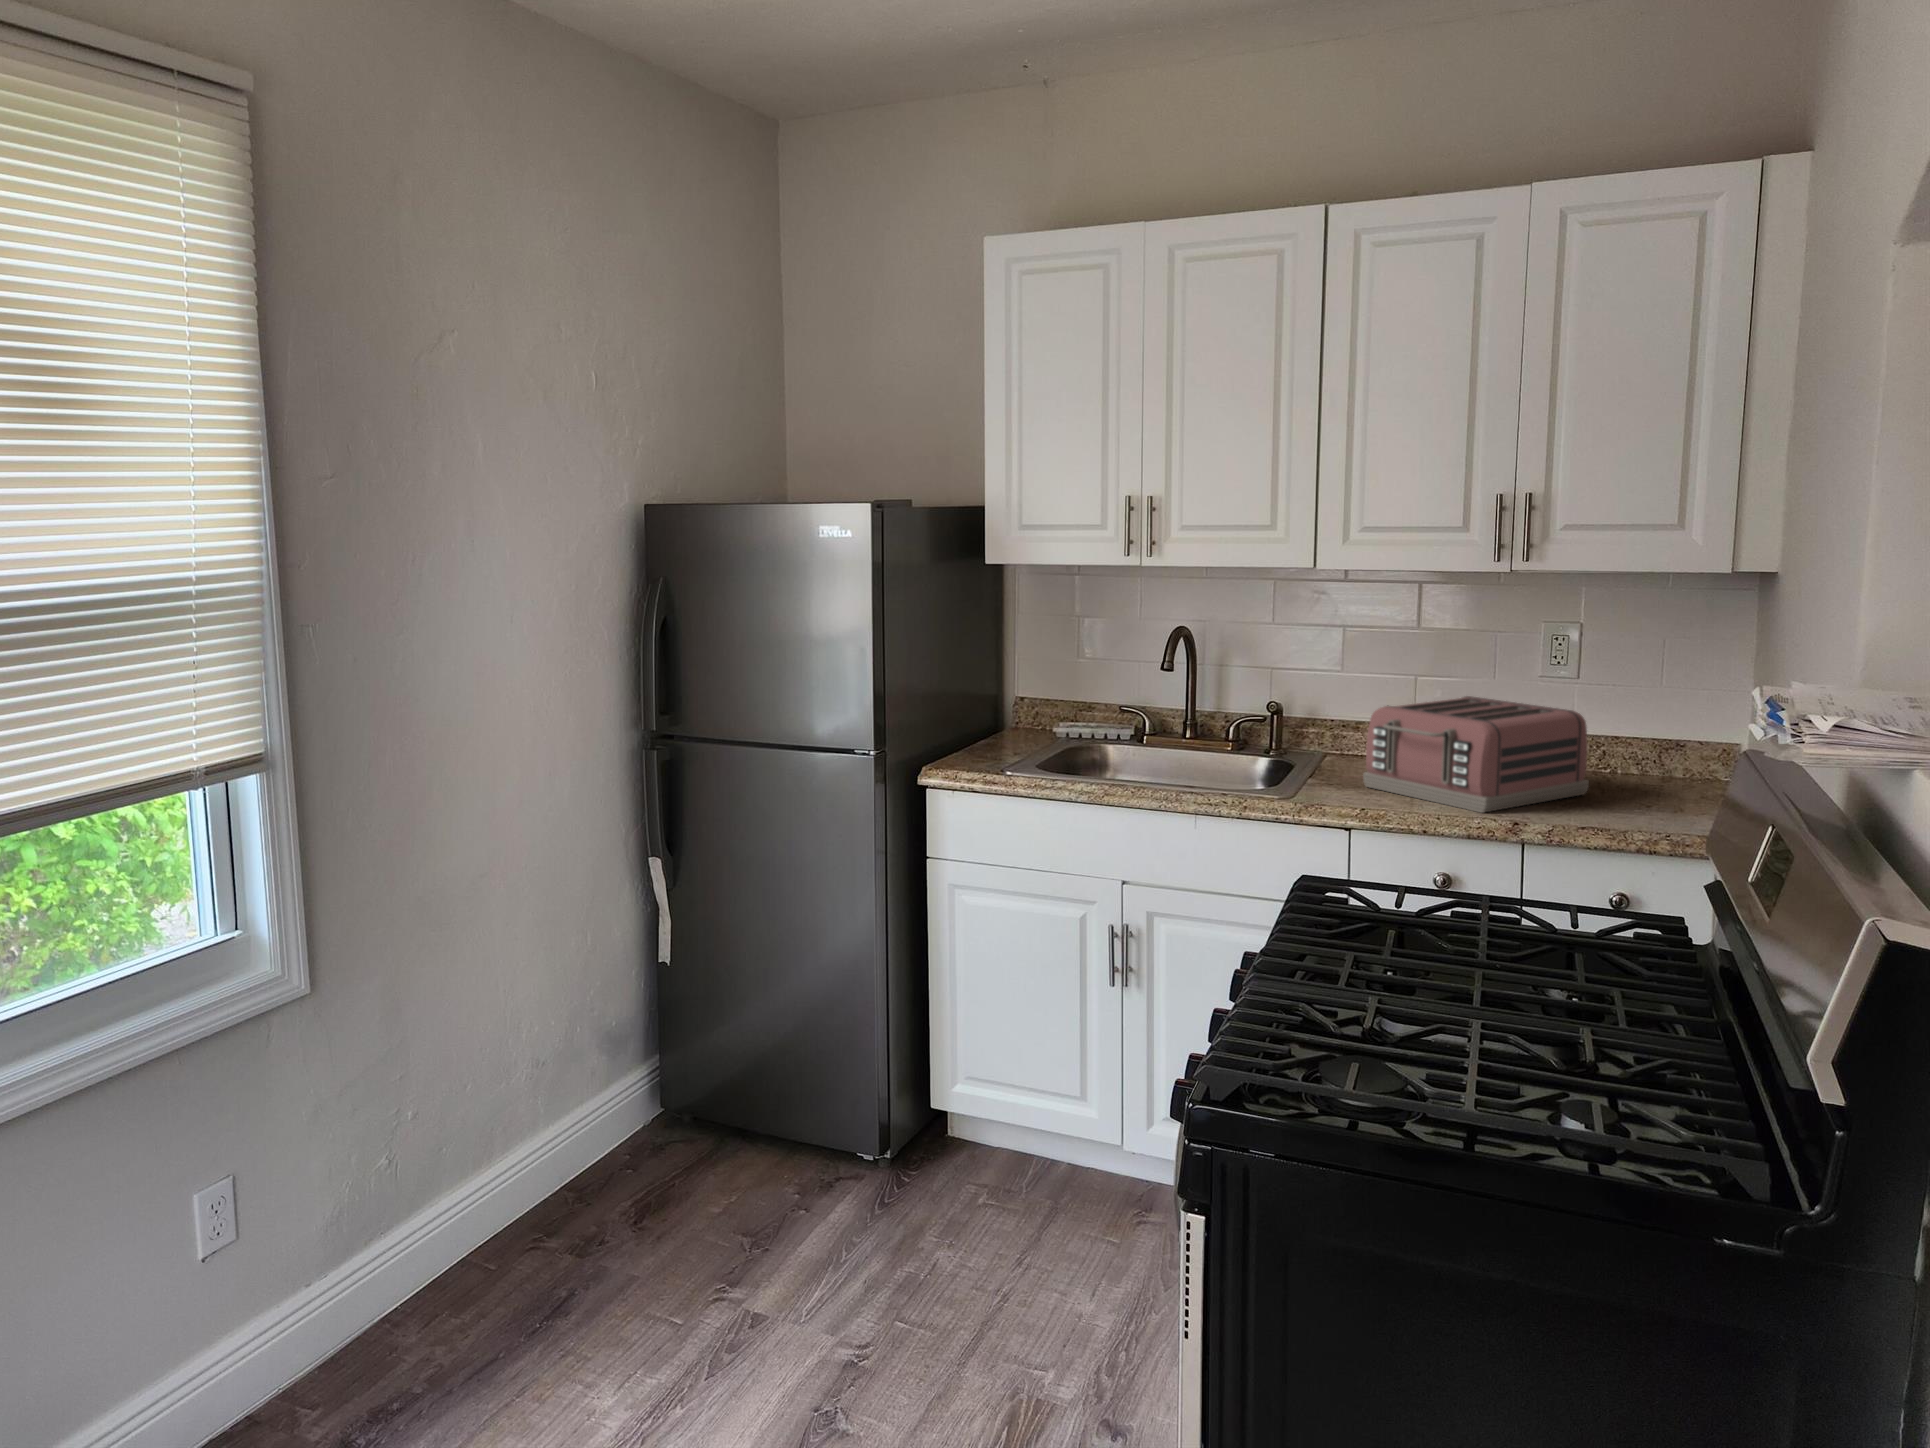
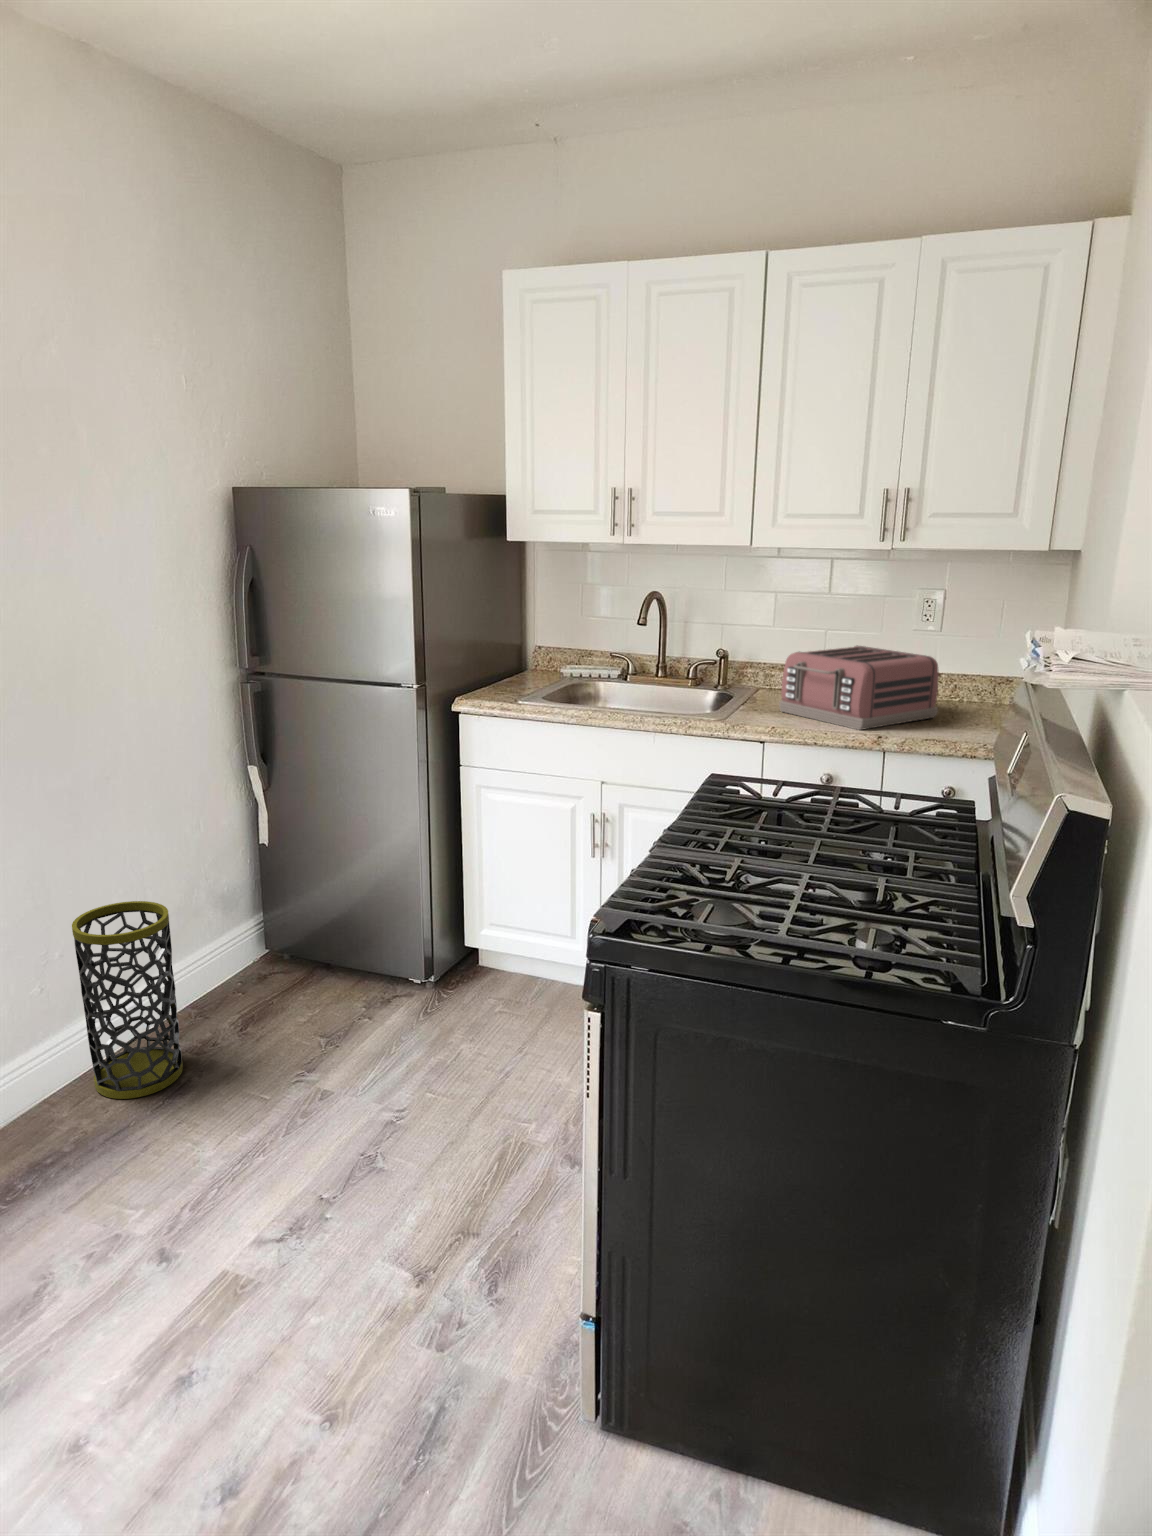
trash can: none [432,1043,562,1316] -> present [72,901,183,1099]

